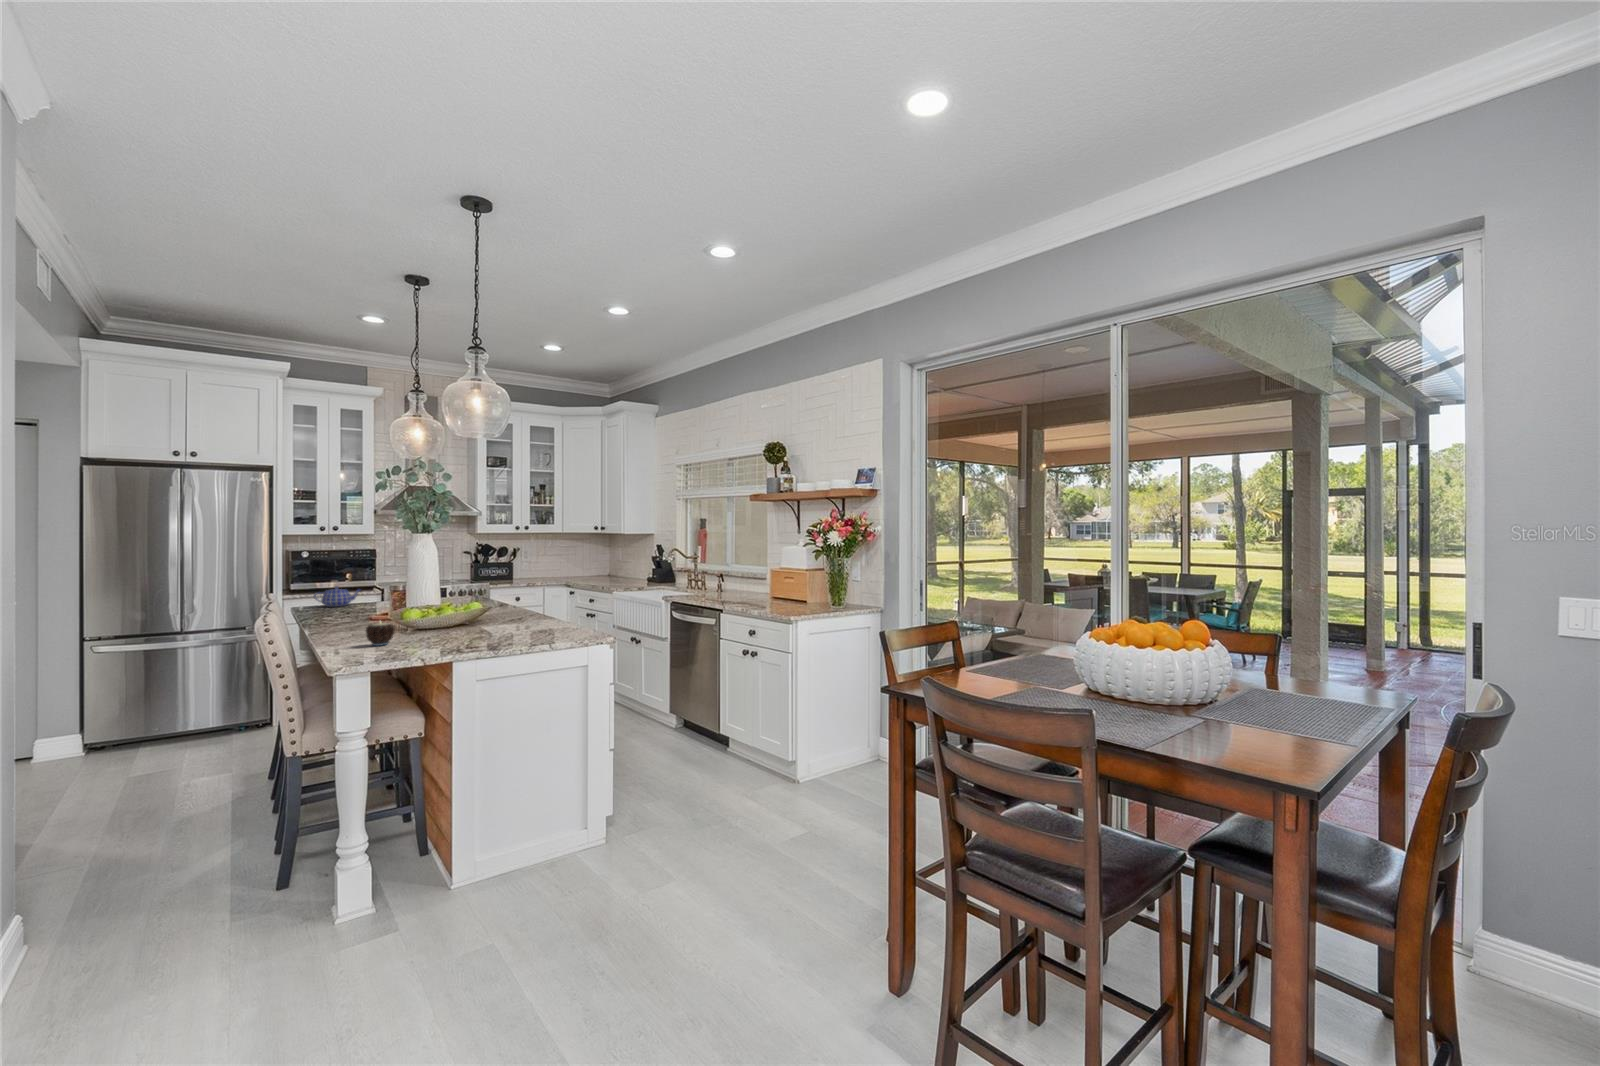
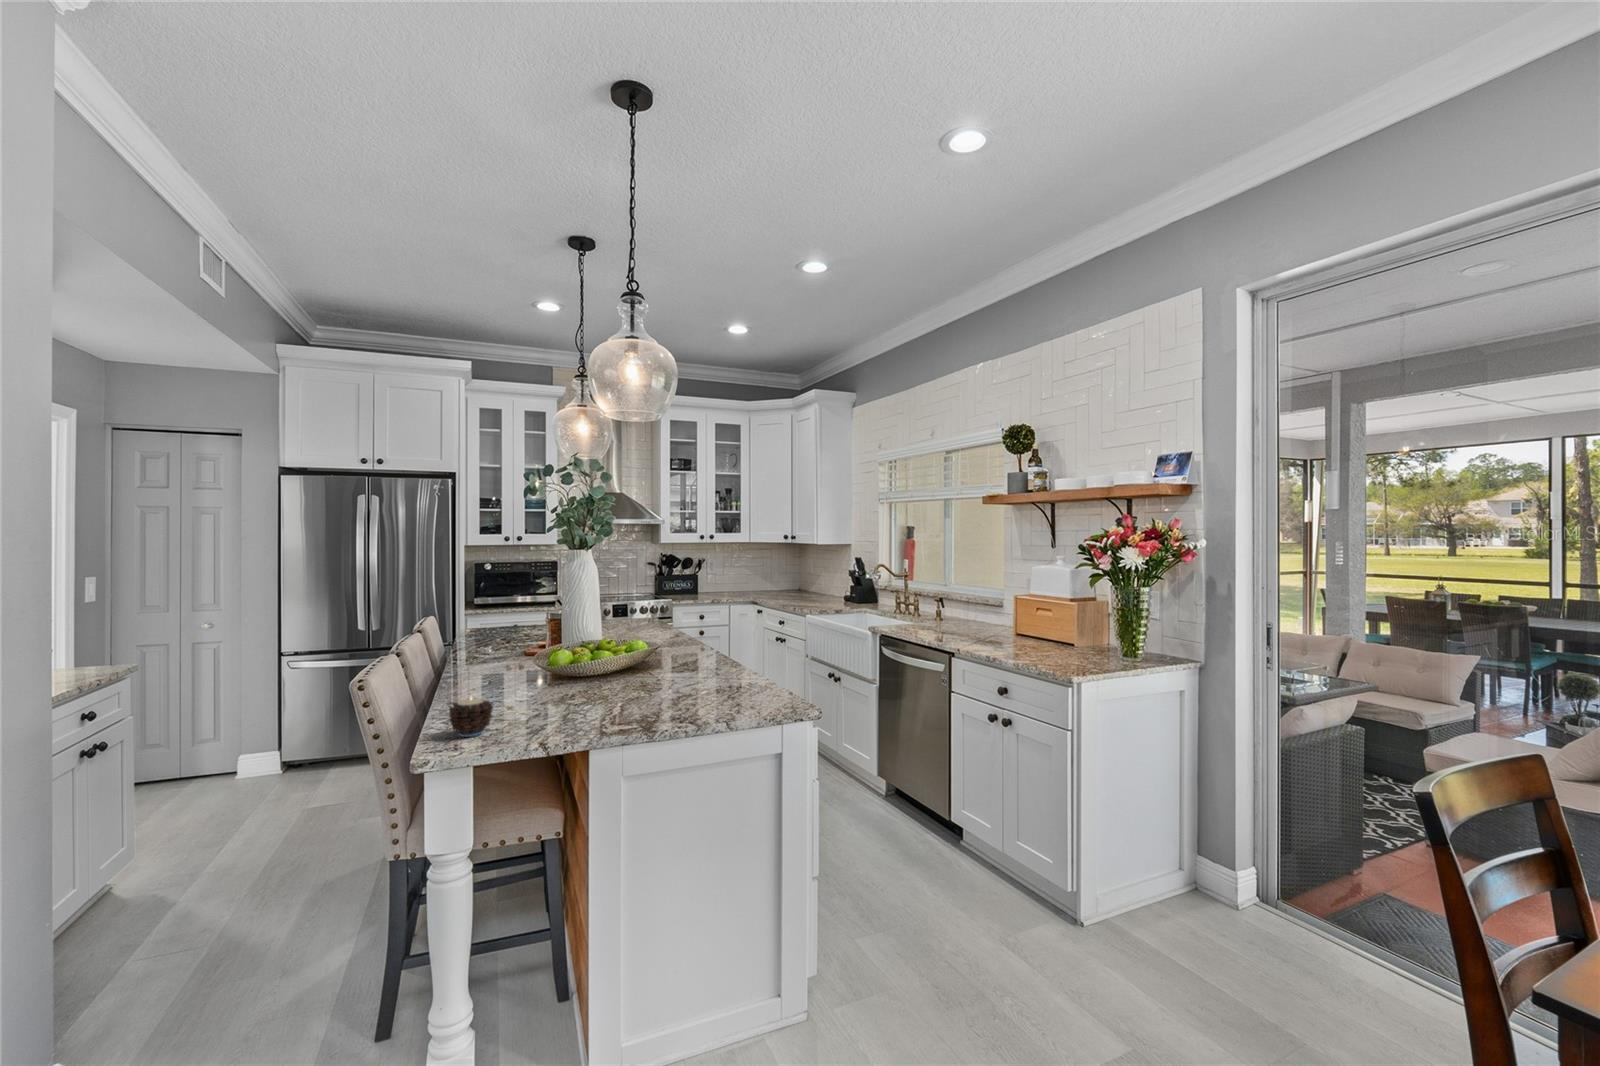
teapot: present [314,586,360,607] -> none [477,607,529,631]

